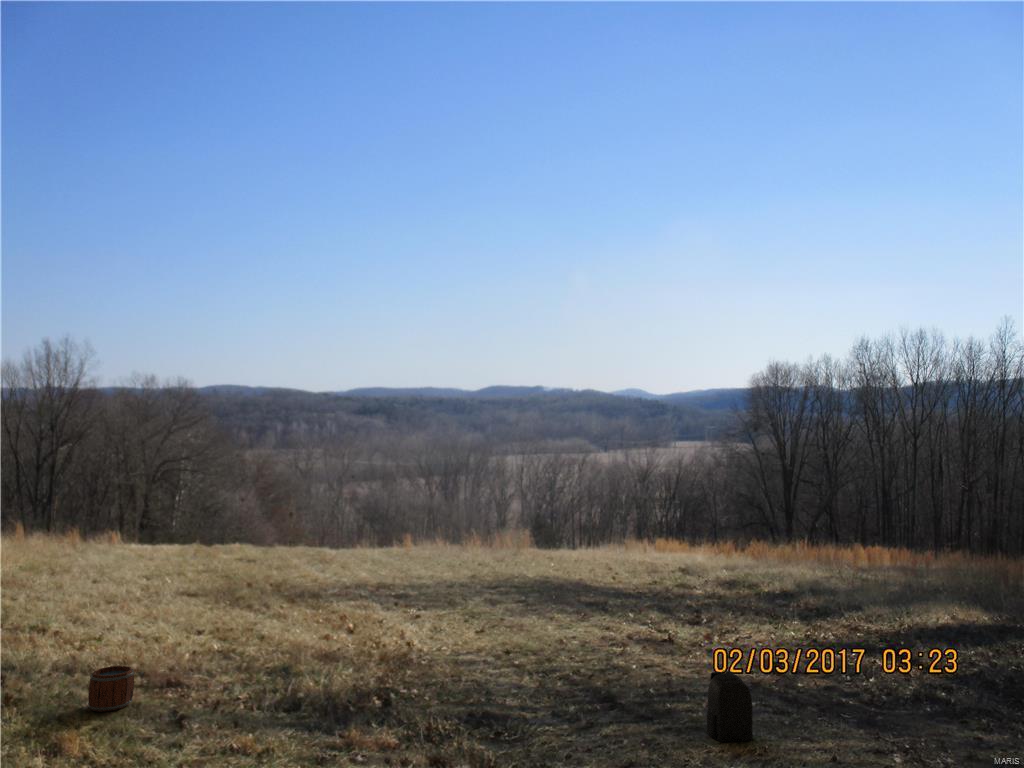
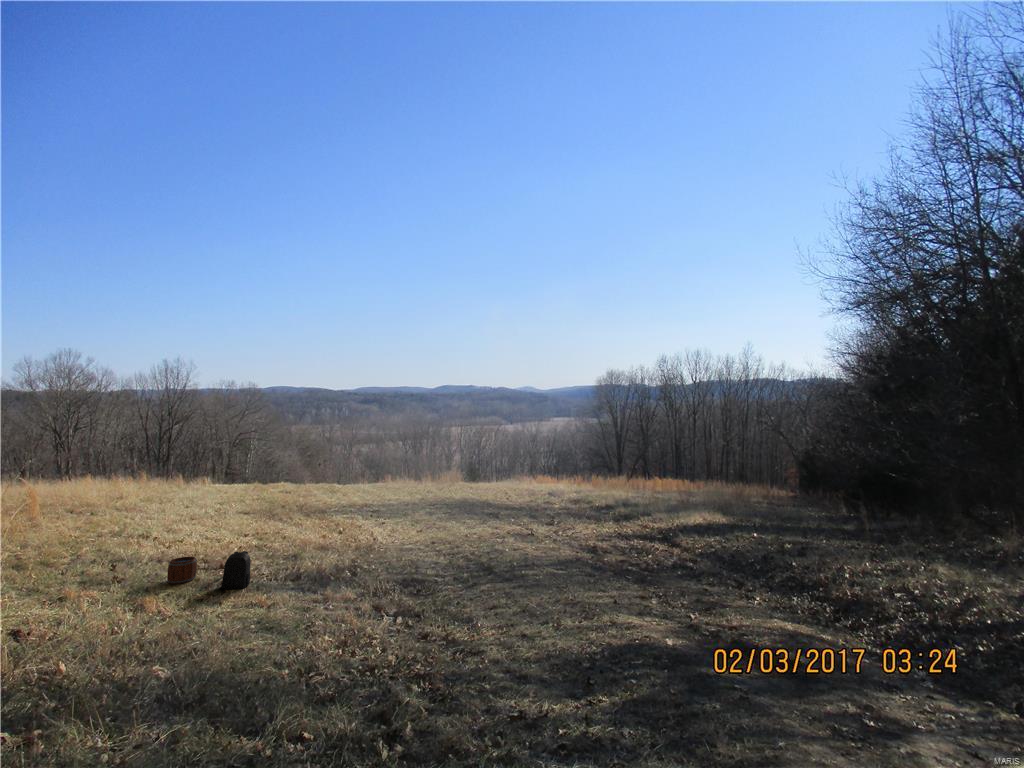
backpack: present [707,670,752,742] -> present [221,551,251,589]

